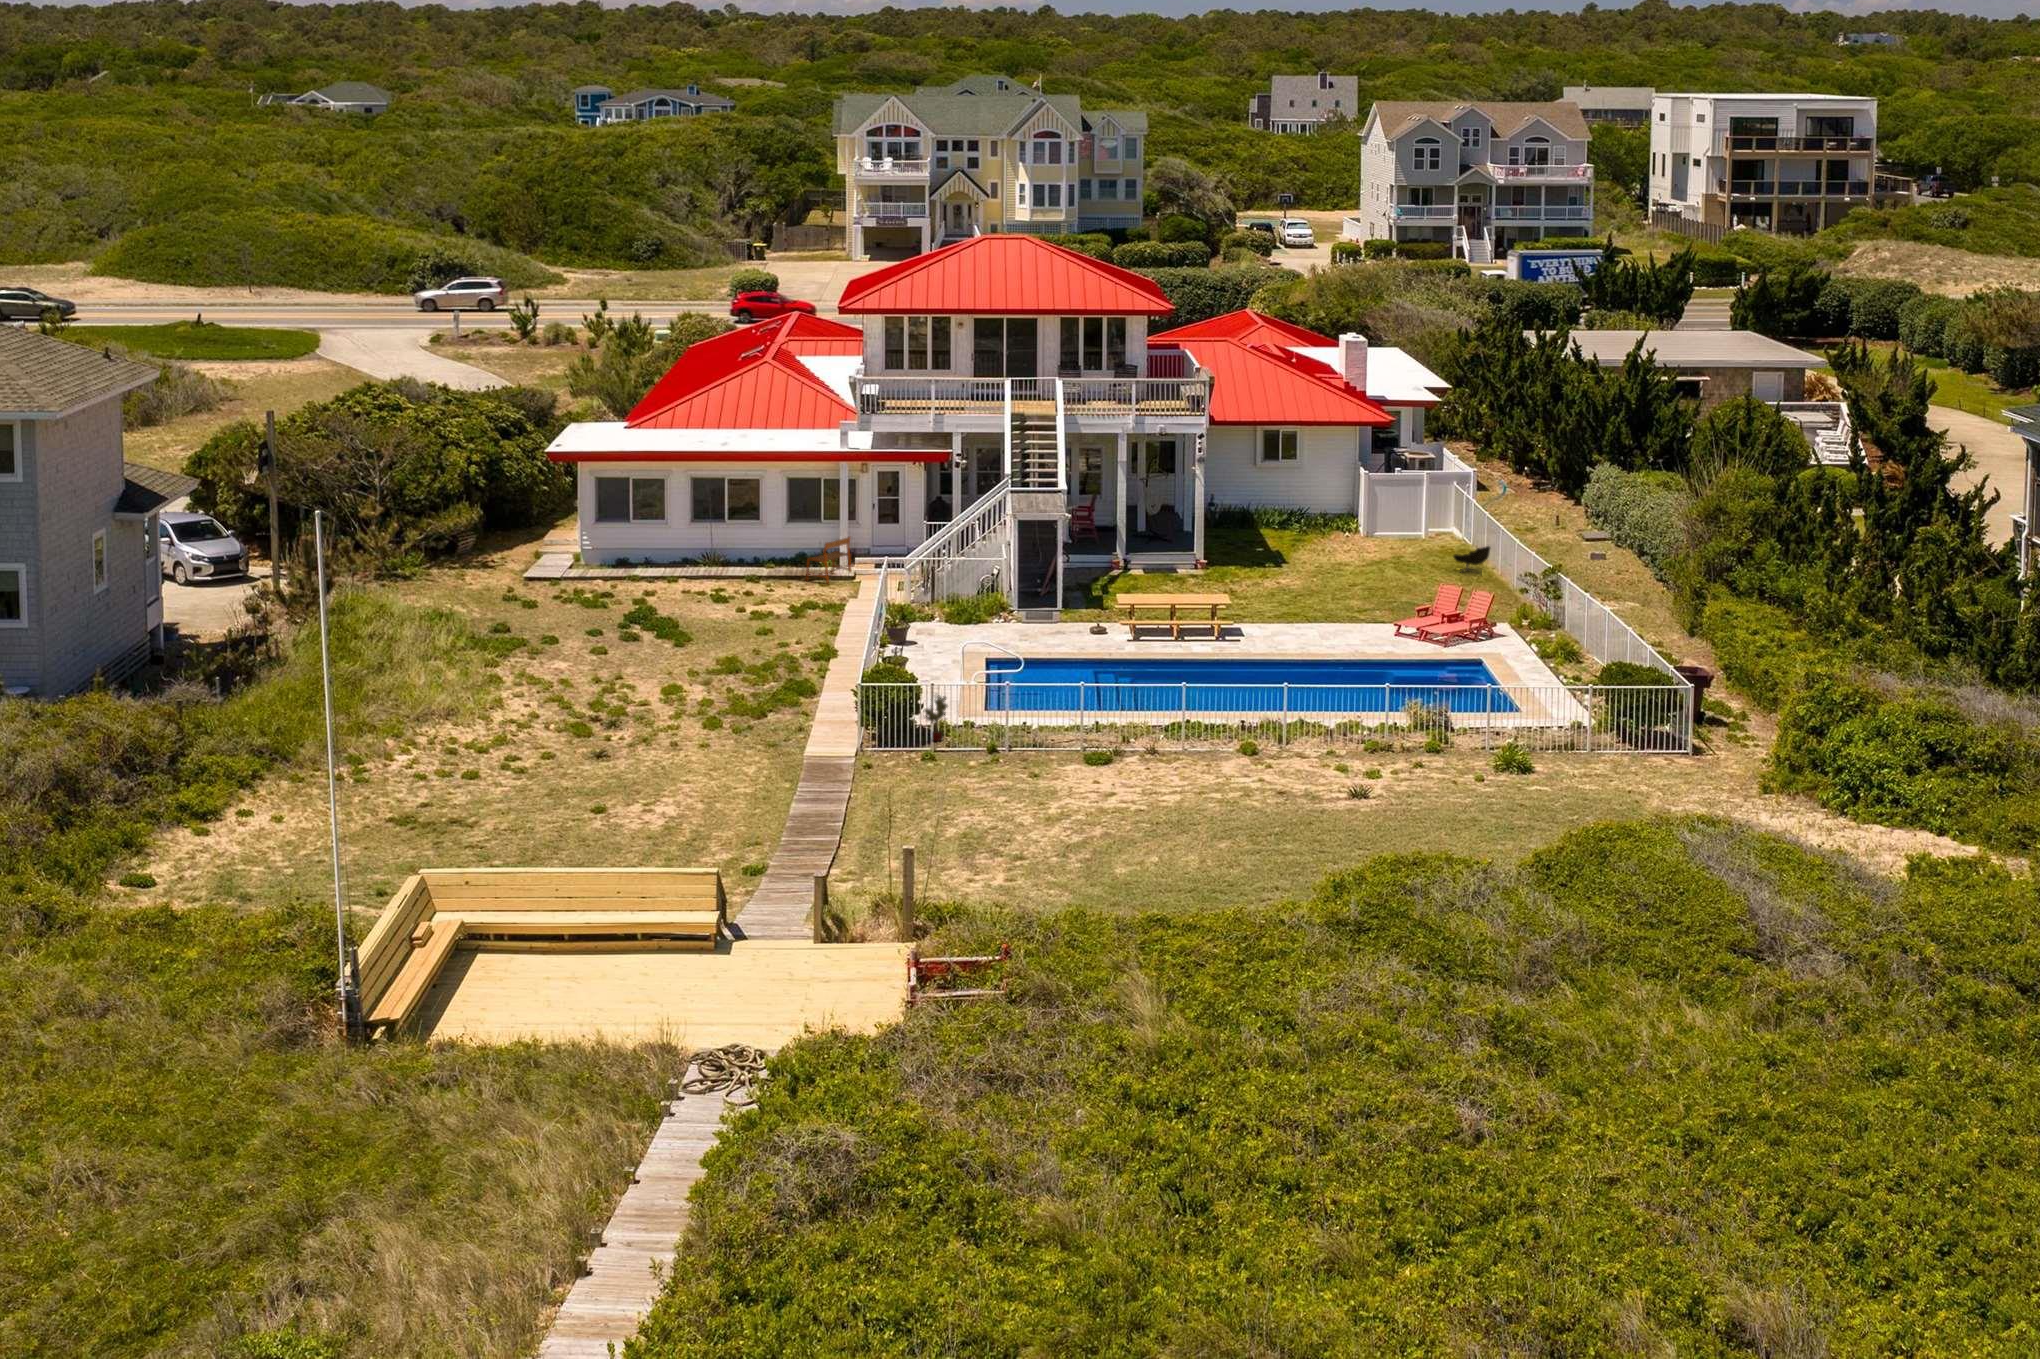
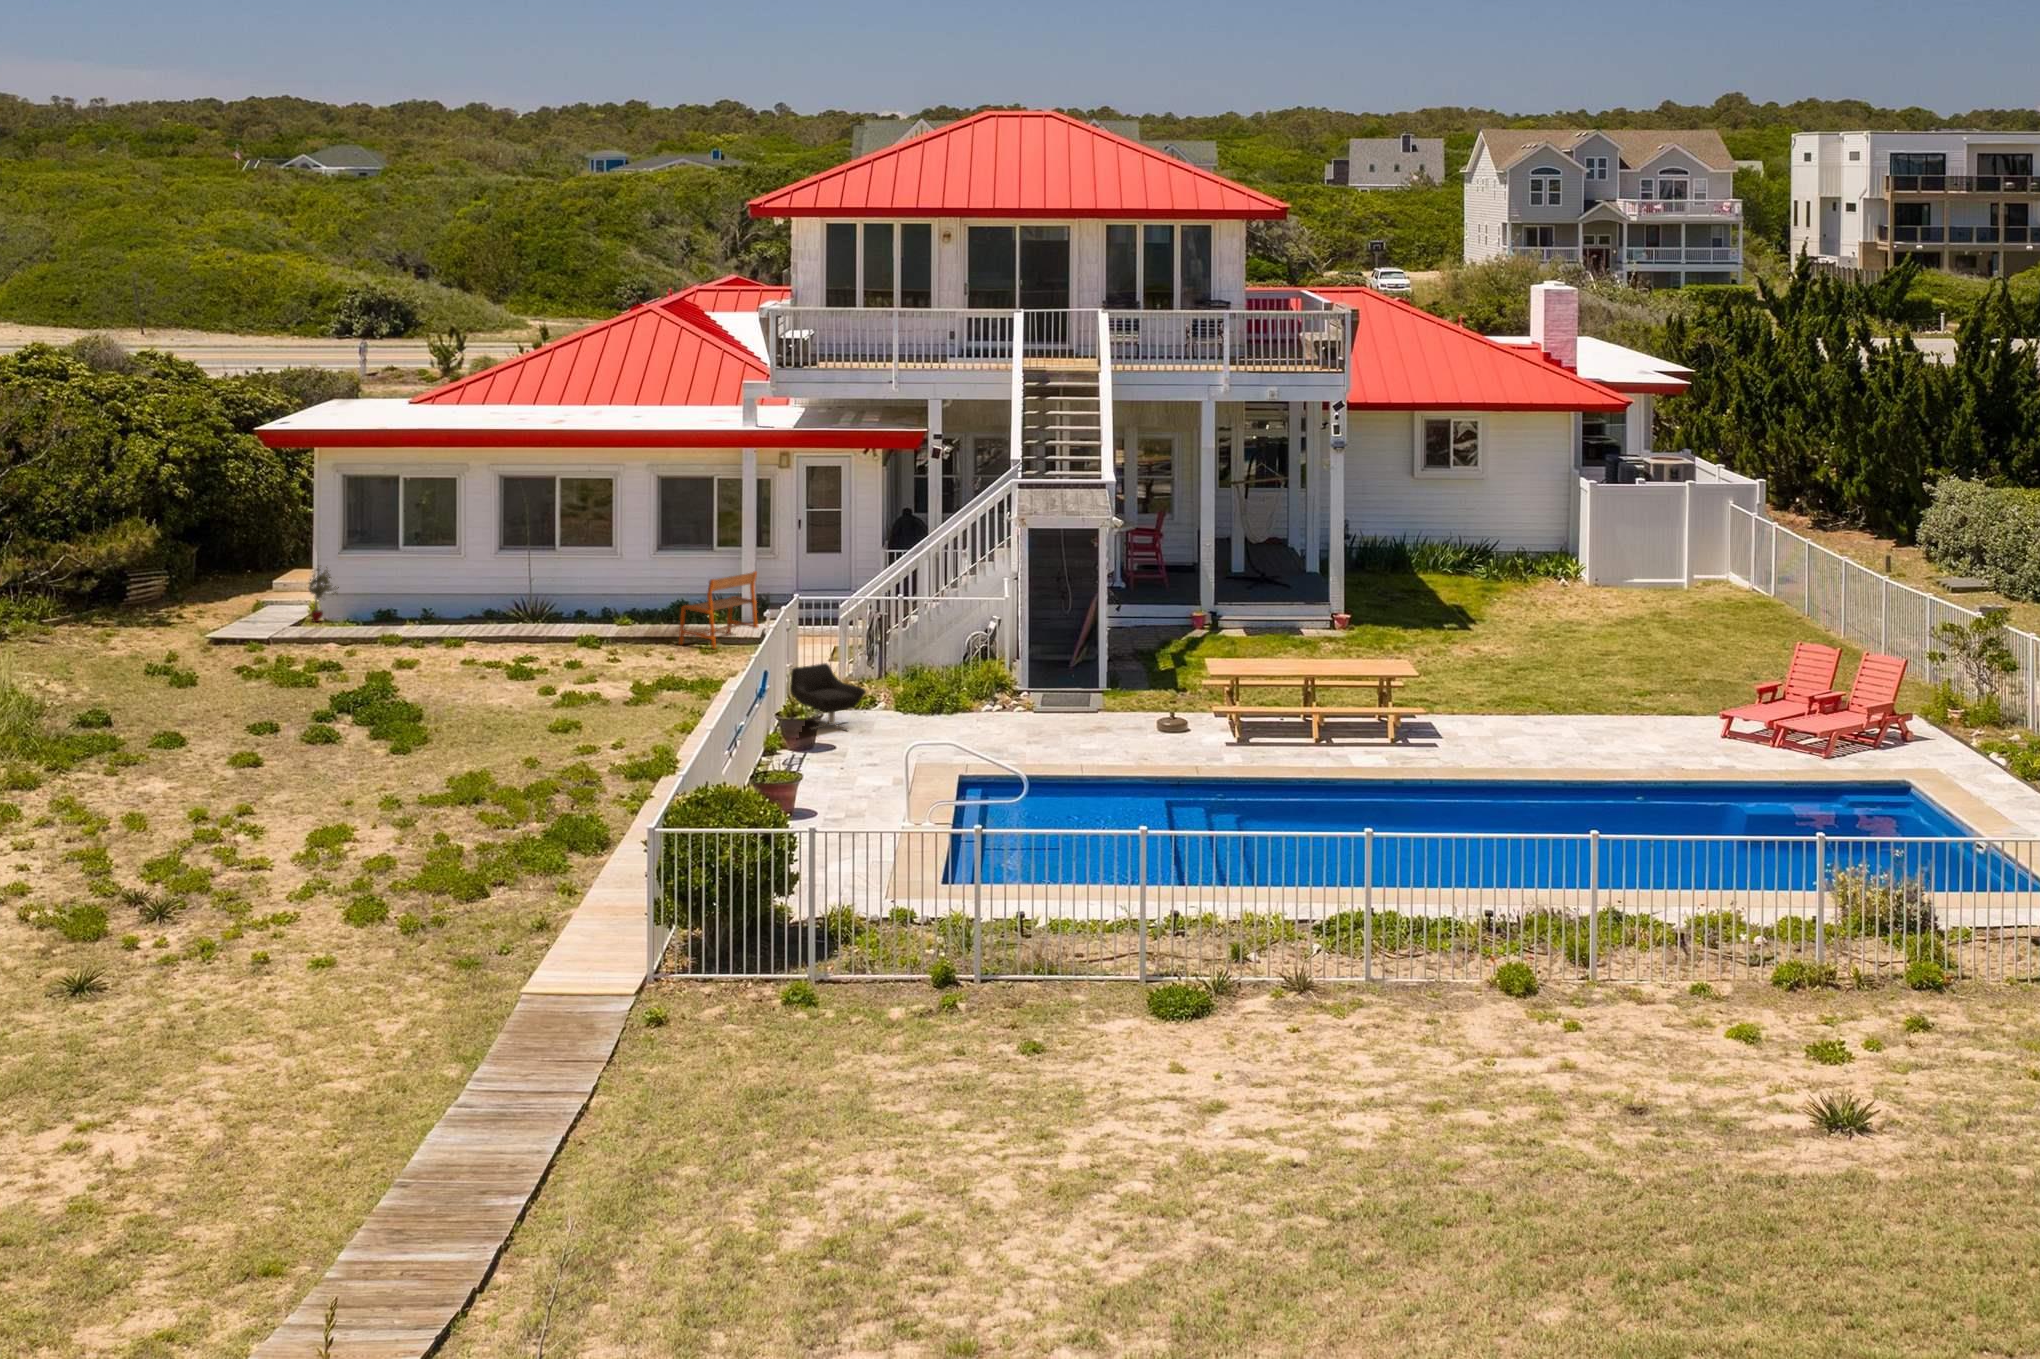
lounge chair: present [1453,546,1490,573] -> present [790,663,866,729]
potted tree: present [923,695,948,741] -> present [308,567,339,622]

